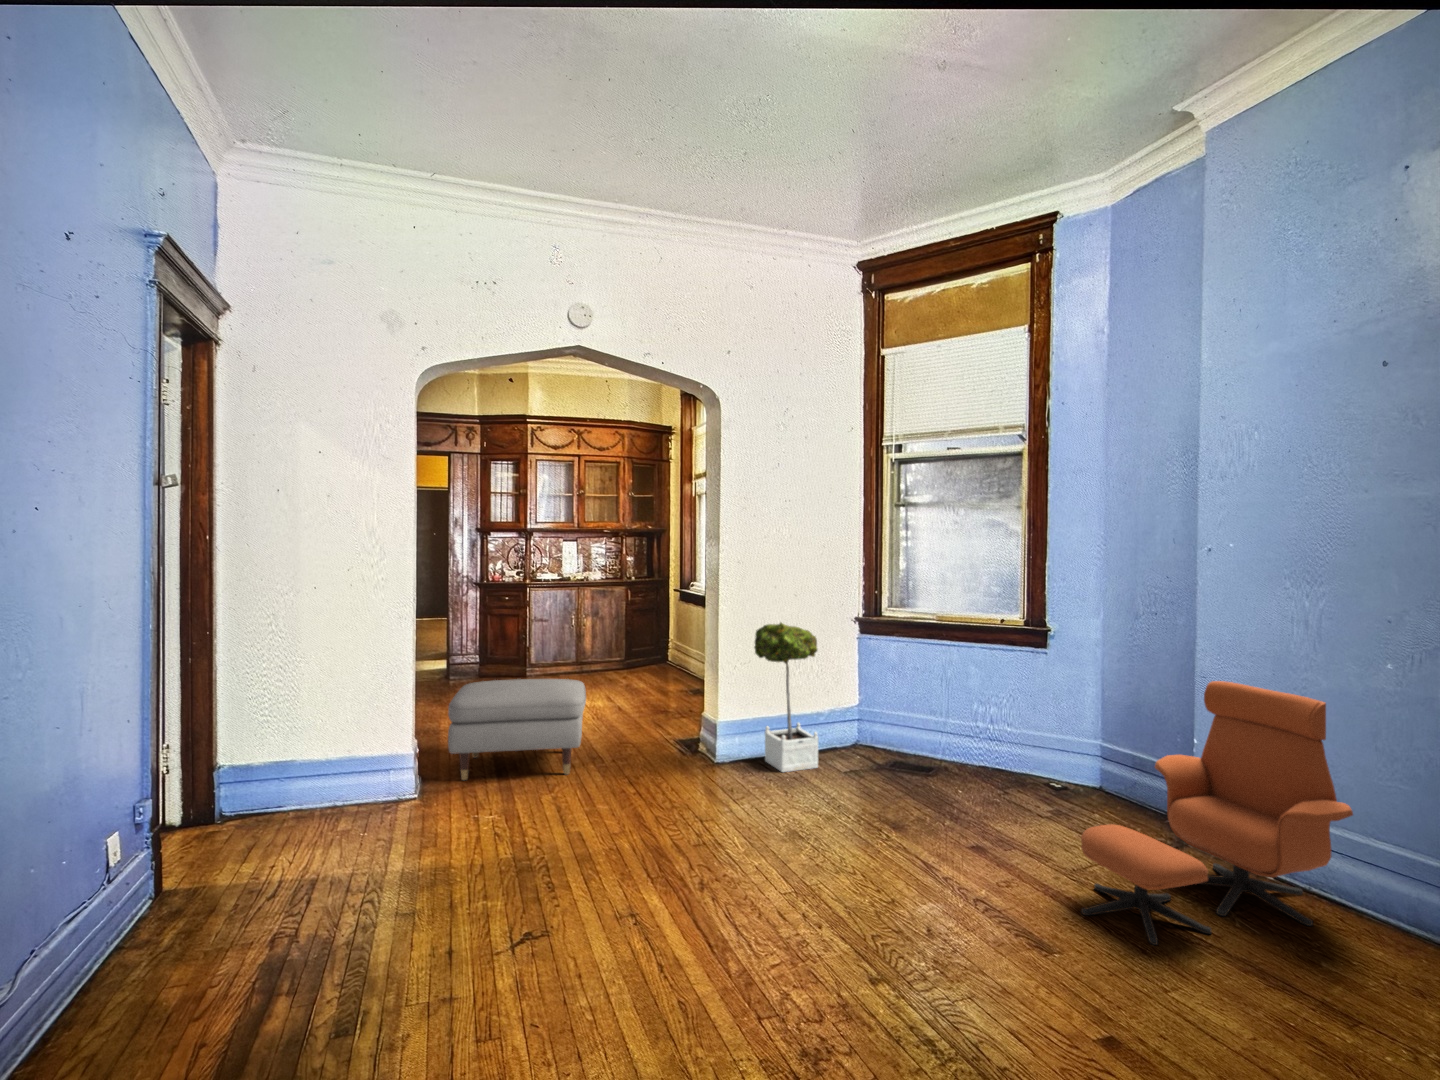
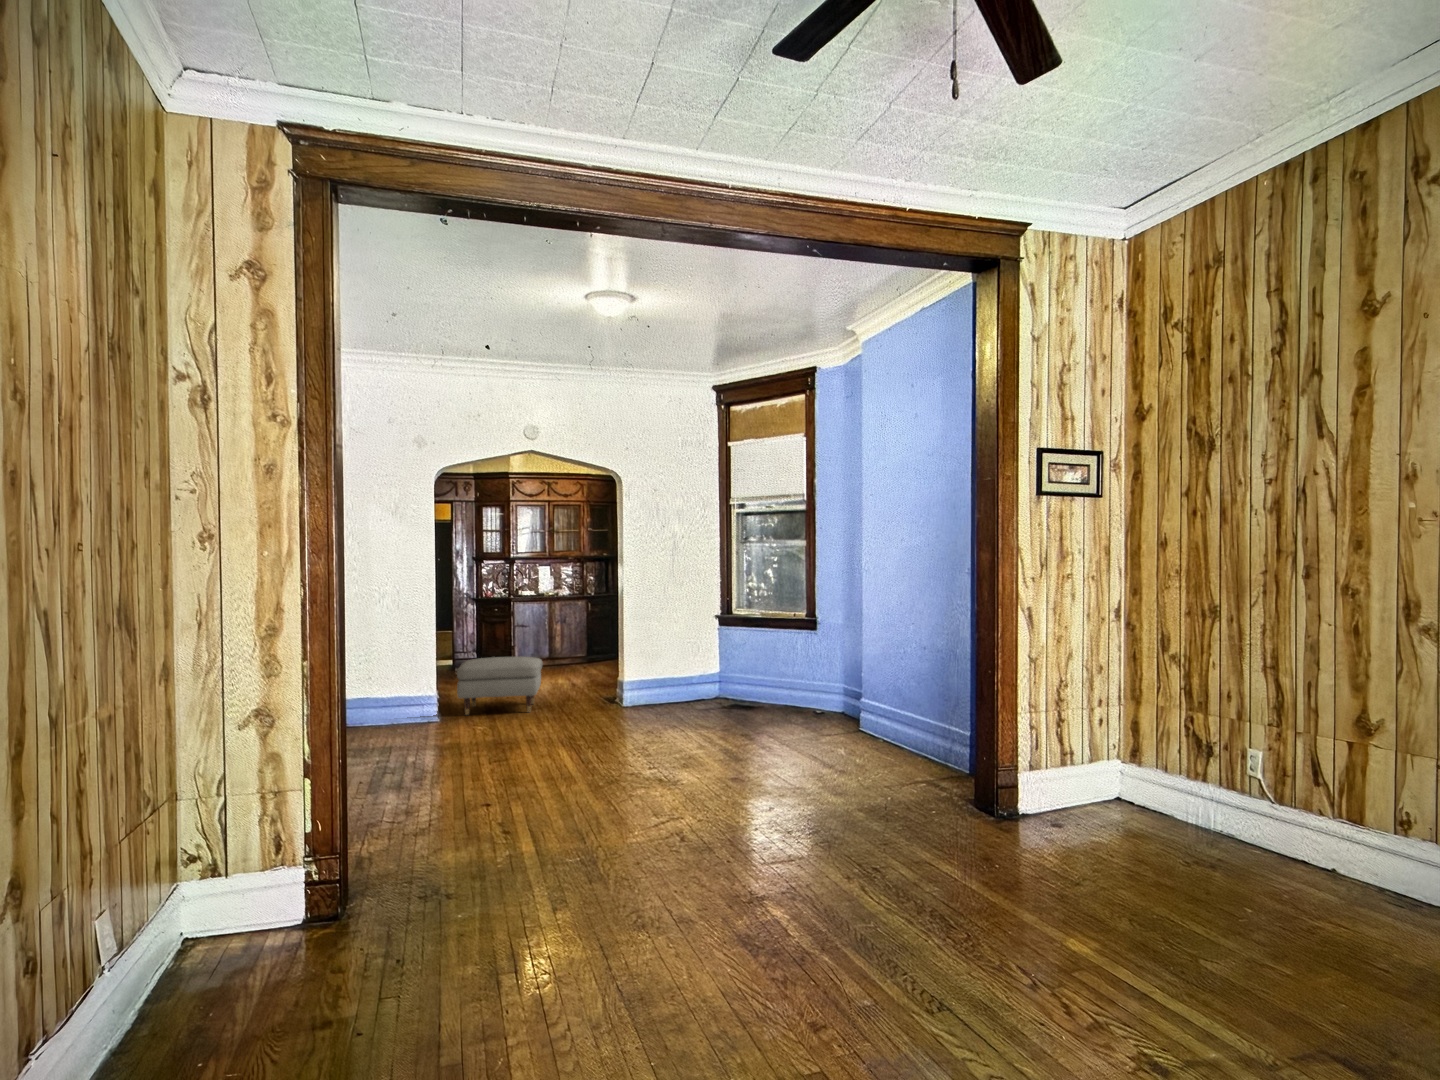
potted tree: present [754,623,818,772] -> none [644,617,685,710]
lounge chair: present [1081,681,1353,945] -> none [766,639,887,756]

